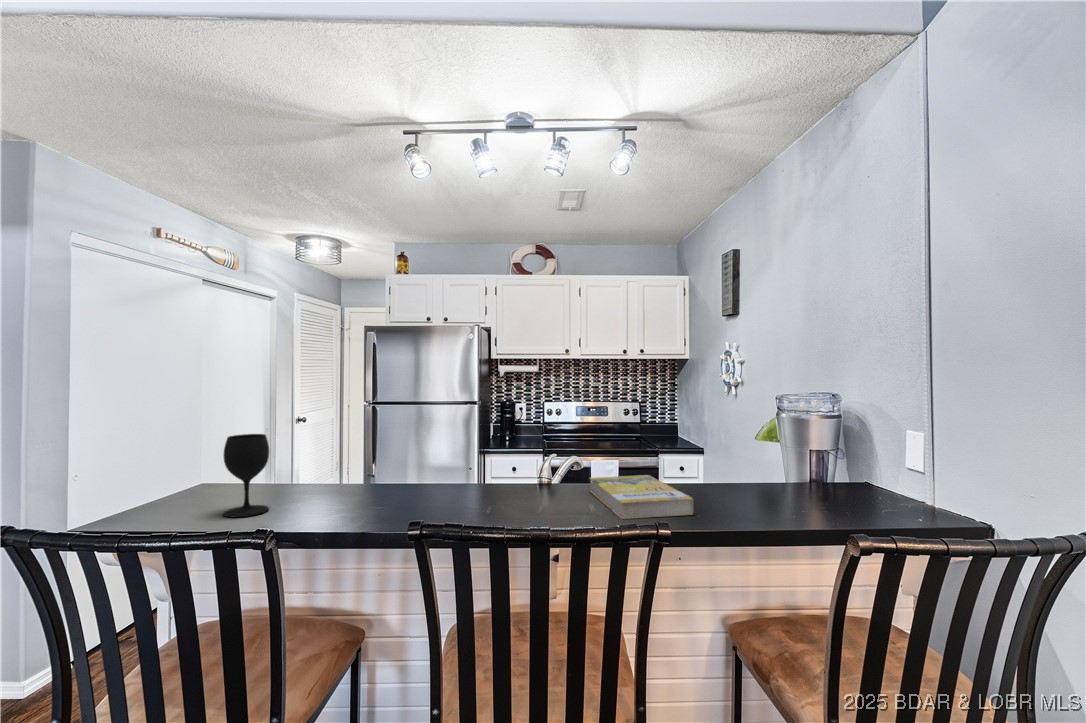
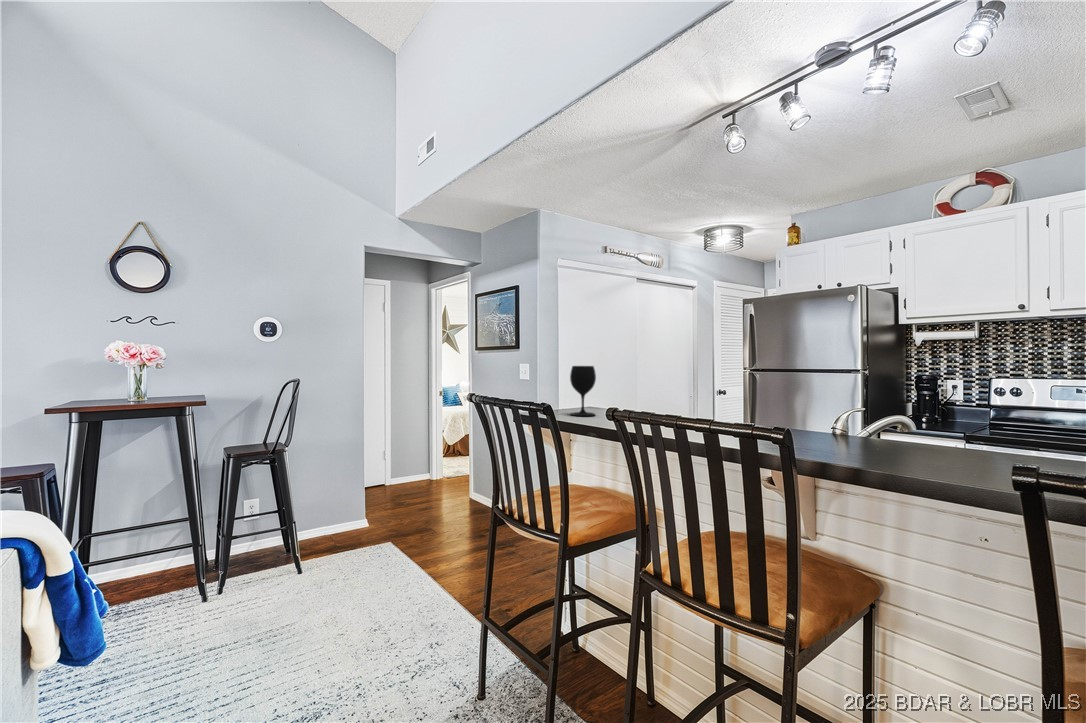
book: present [590,475,693,519] -> none [846,431,967,478]

